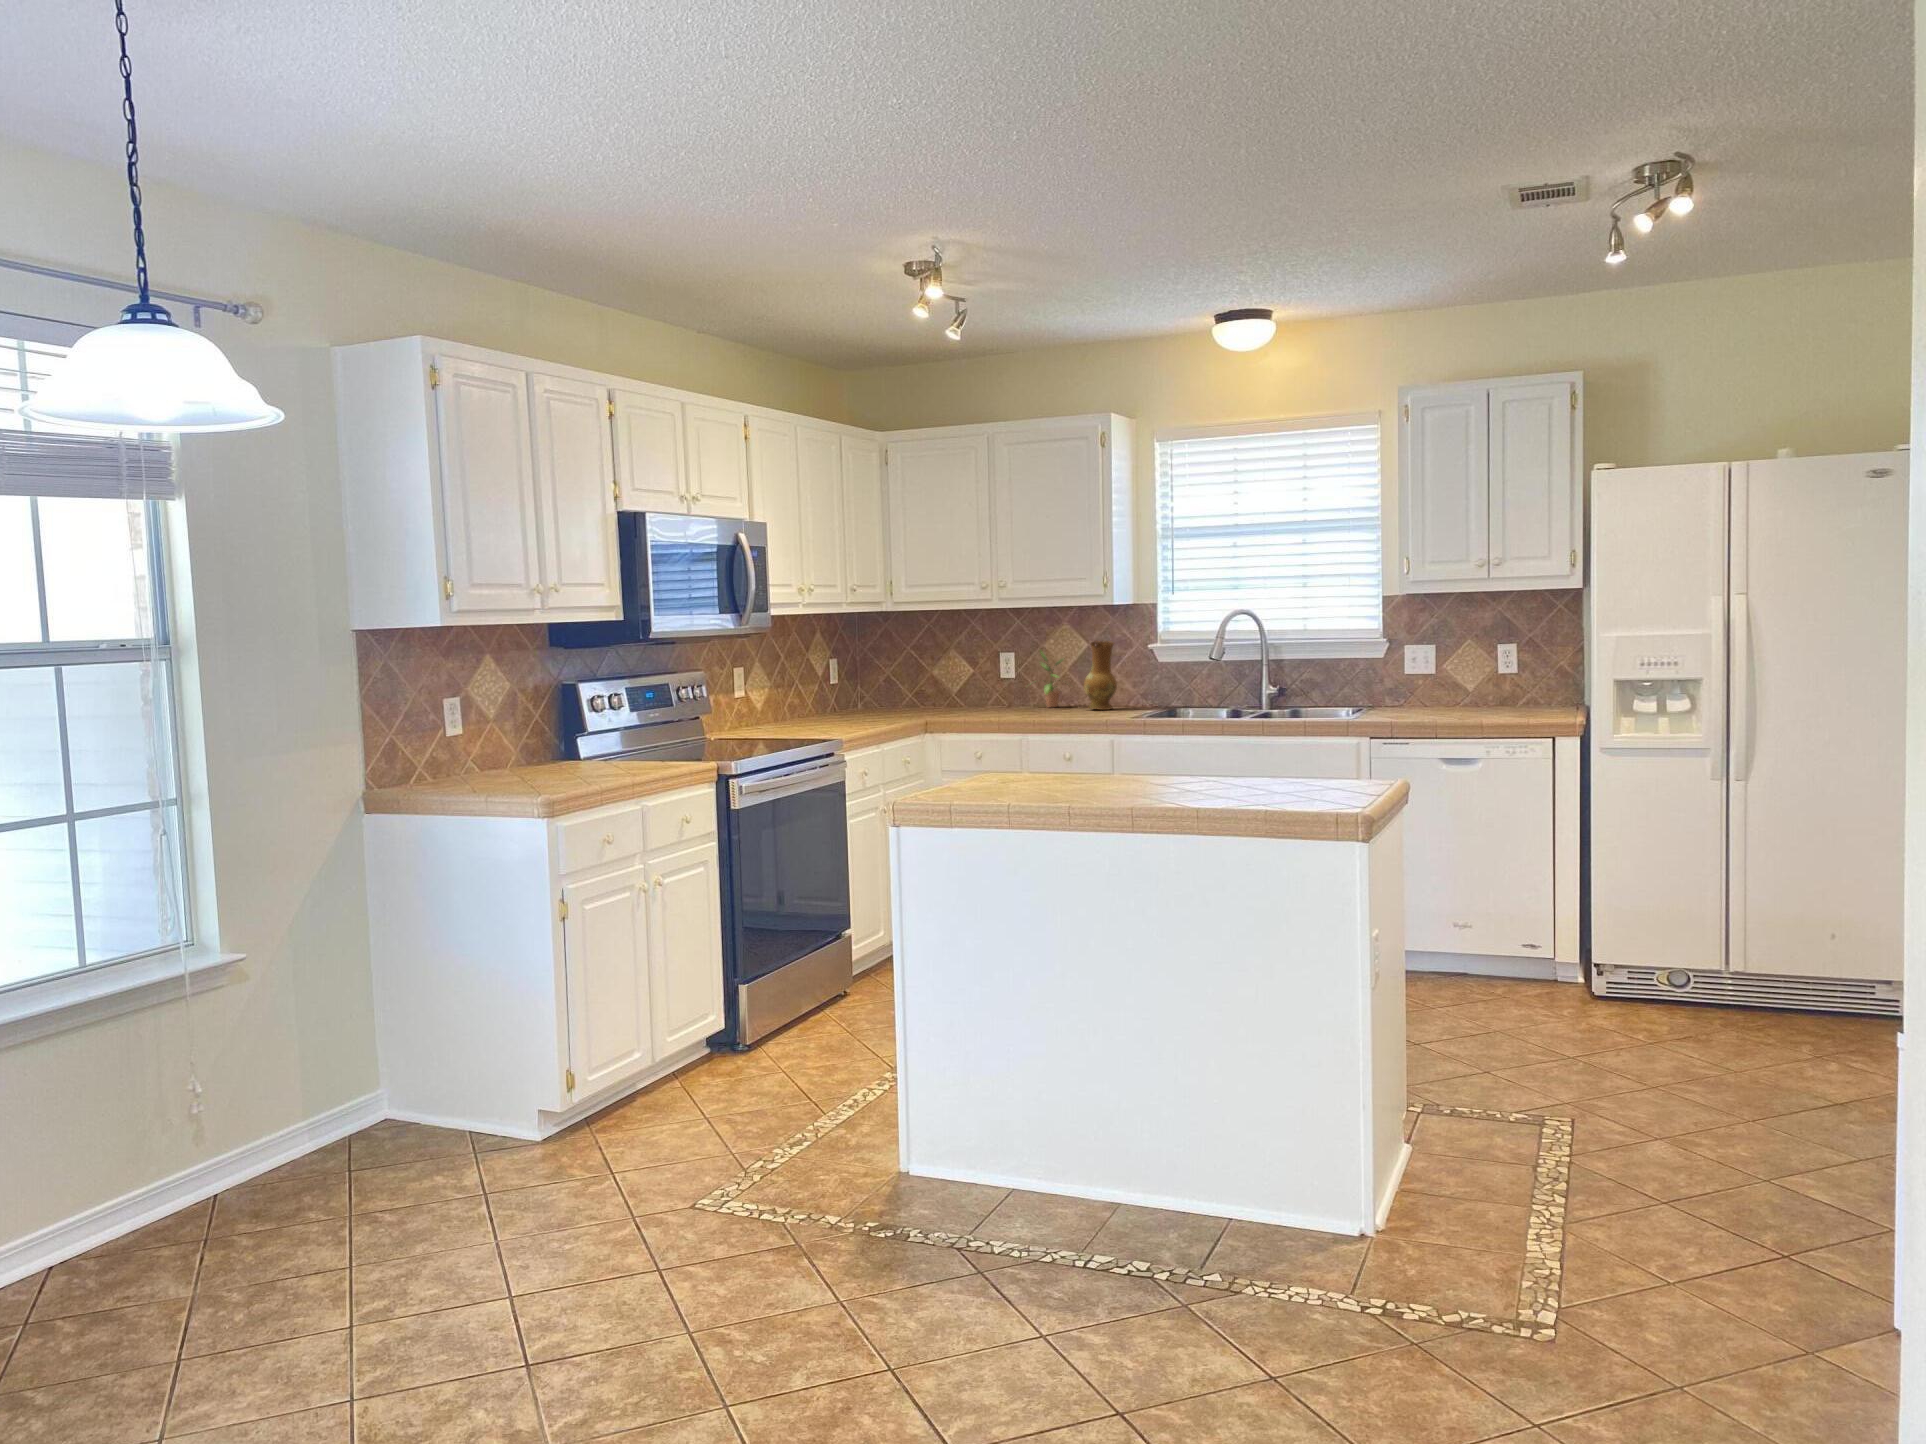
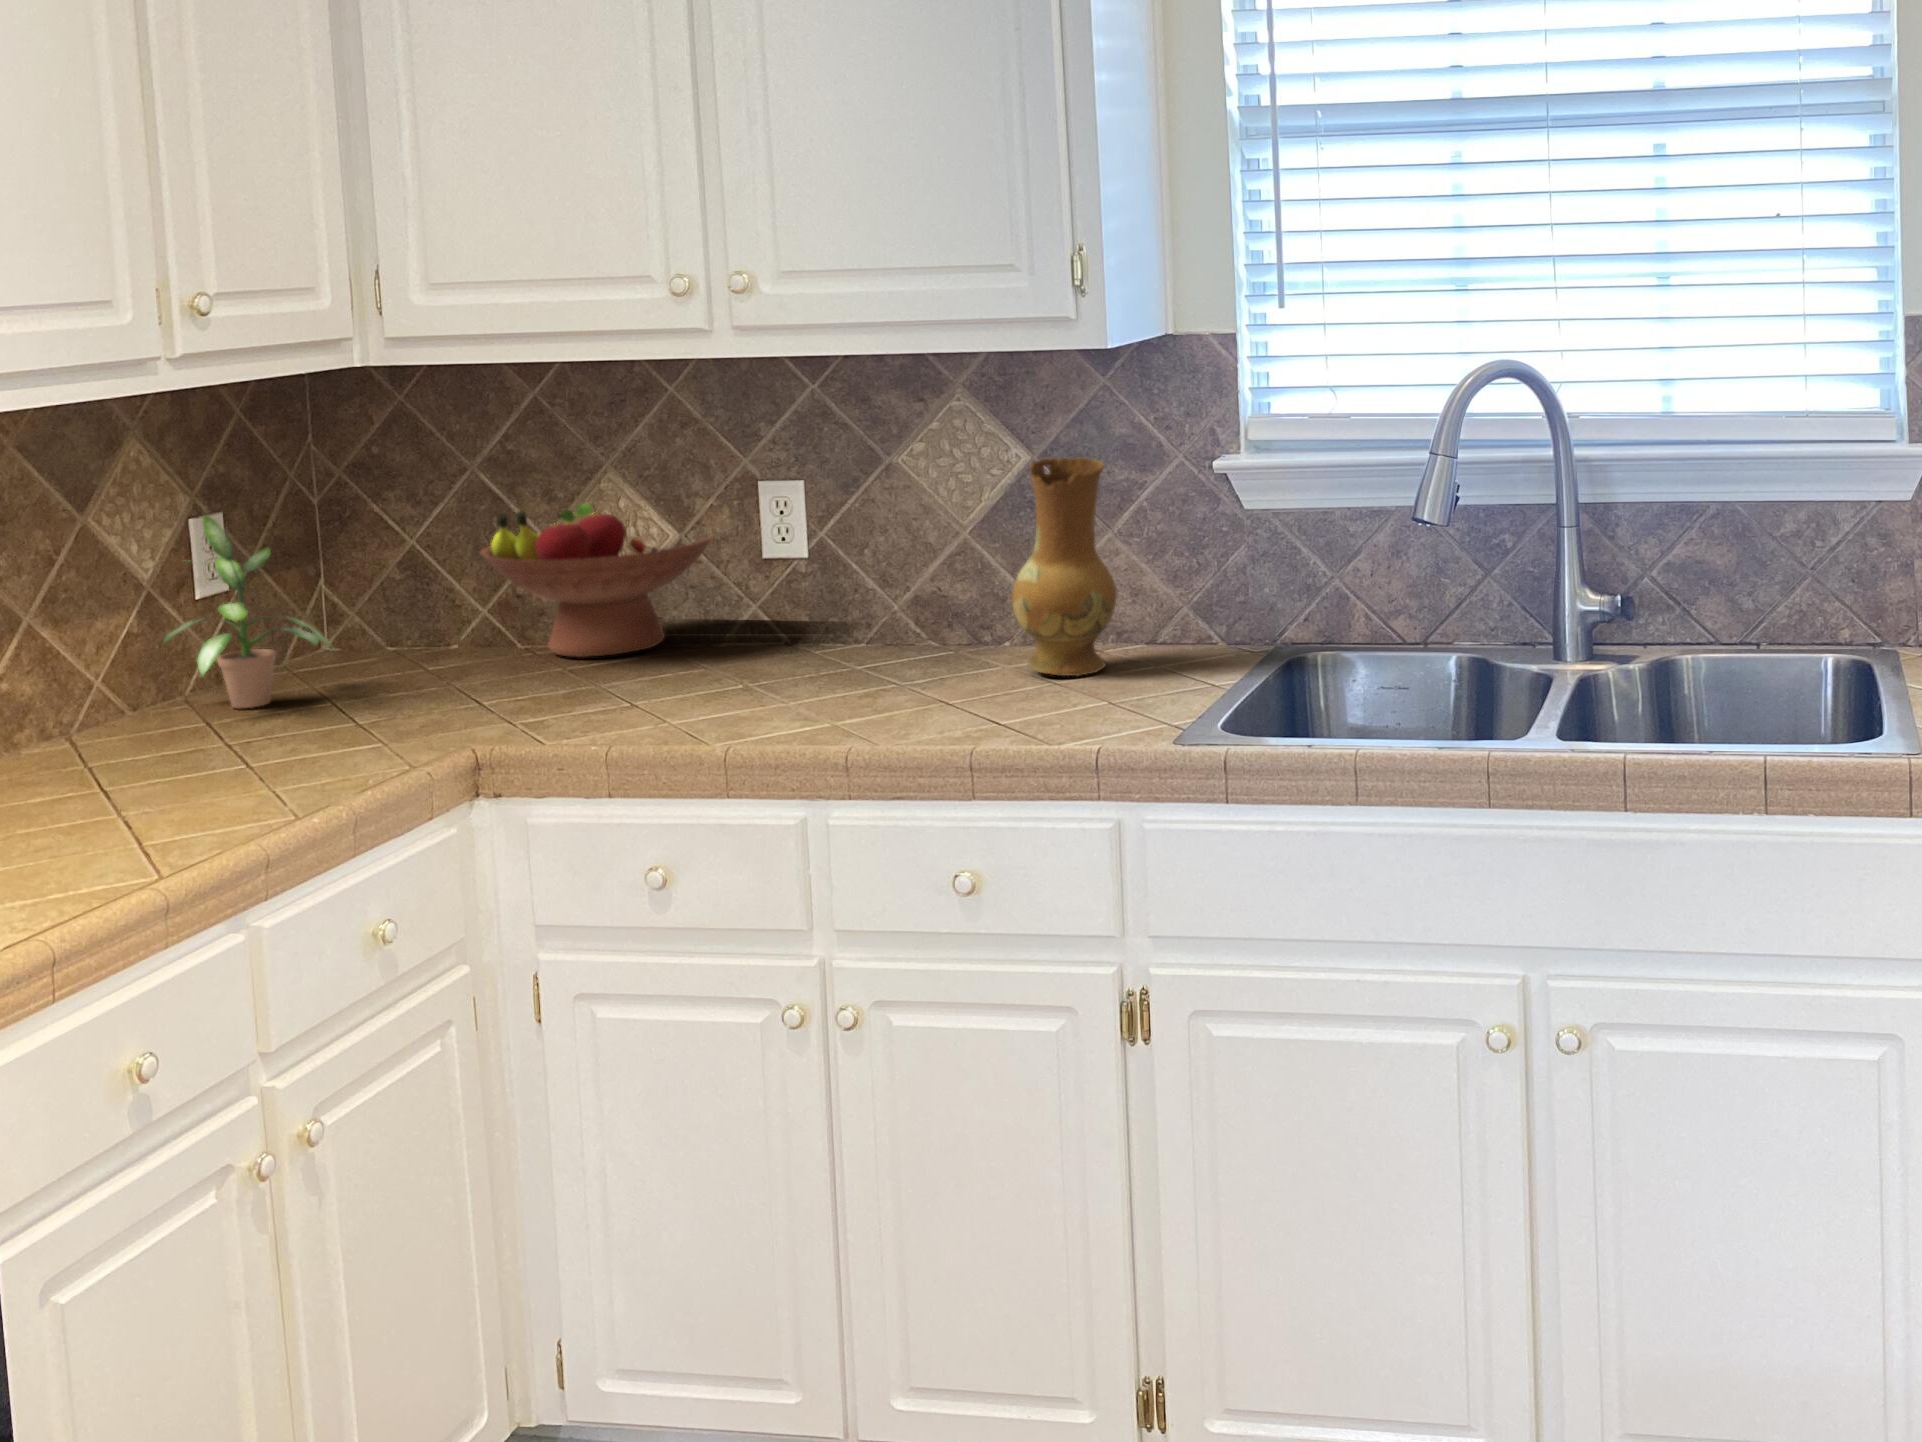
potted plant: present [1030,650,1063,707] -> present [164,515,331,708]
fruit bowl: none [911,659,984,707] -> present [481,503,714,657]

